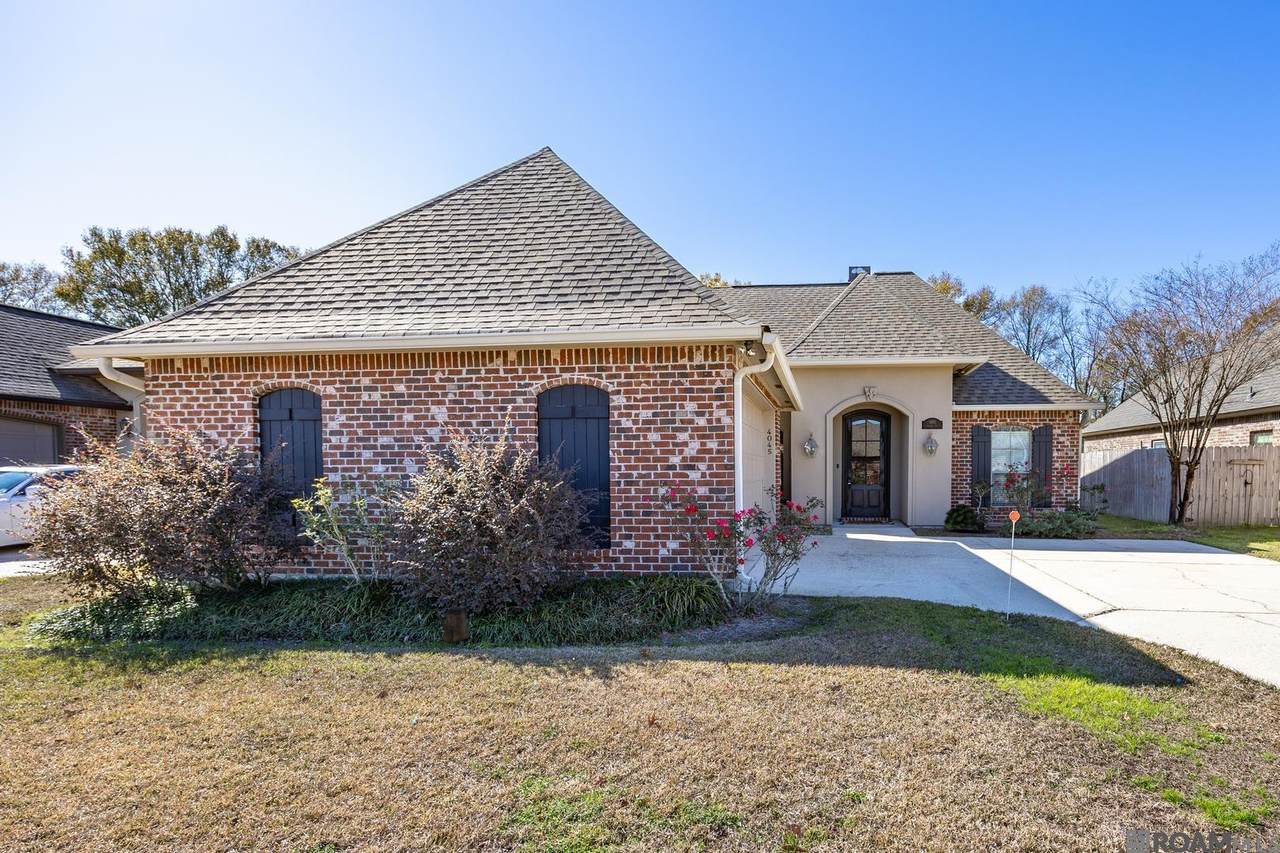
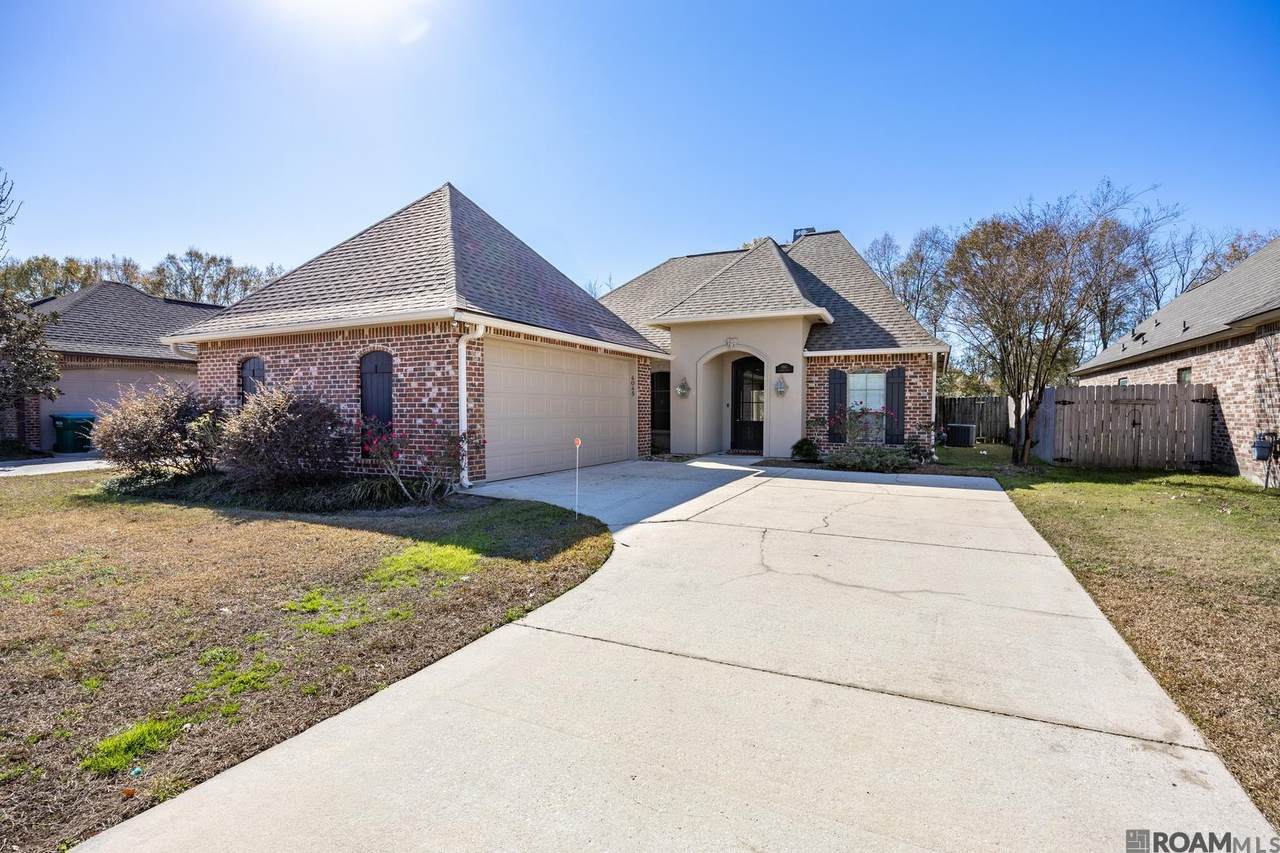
watering can: present [435,606,470,642] -> none [244,482,281,500]

